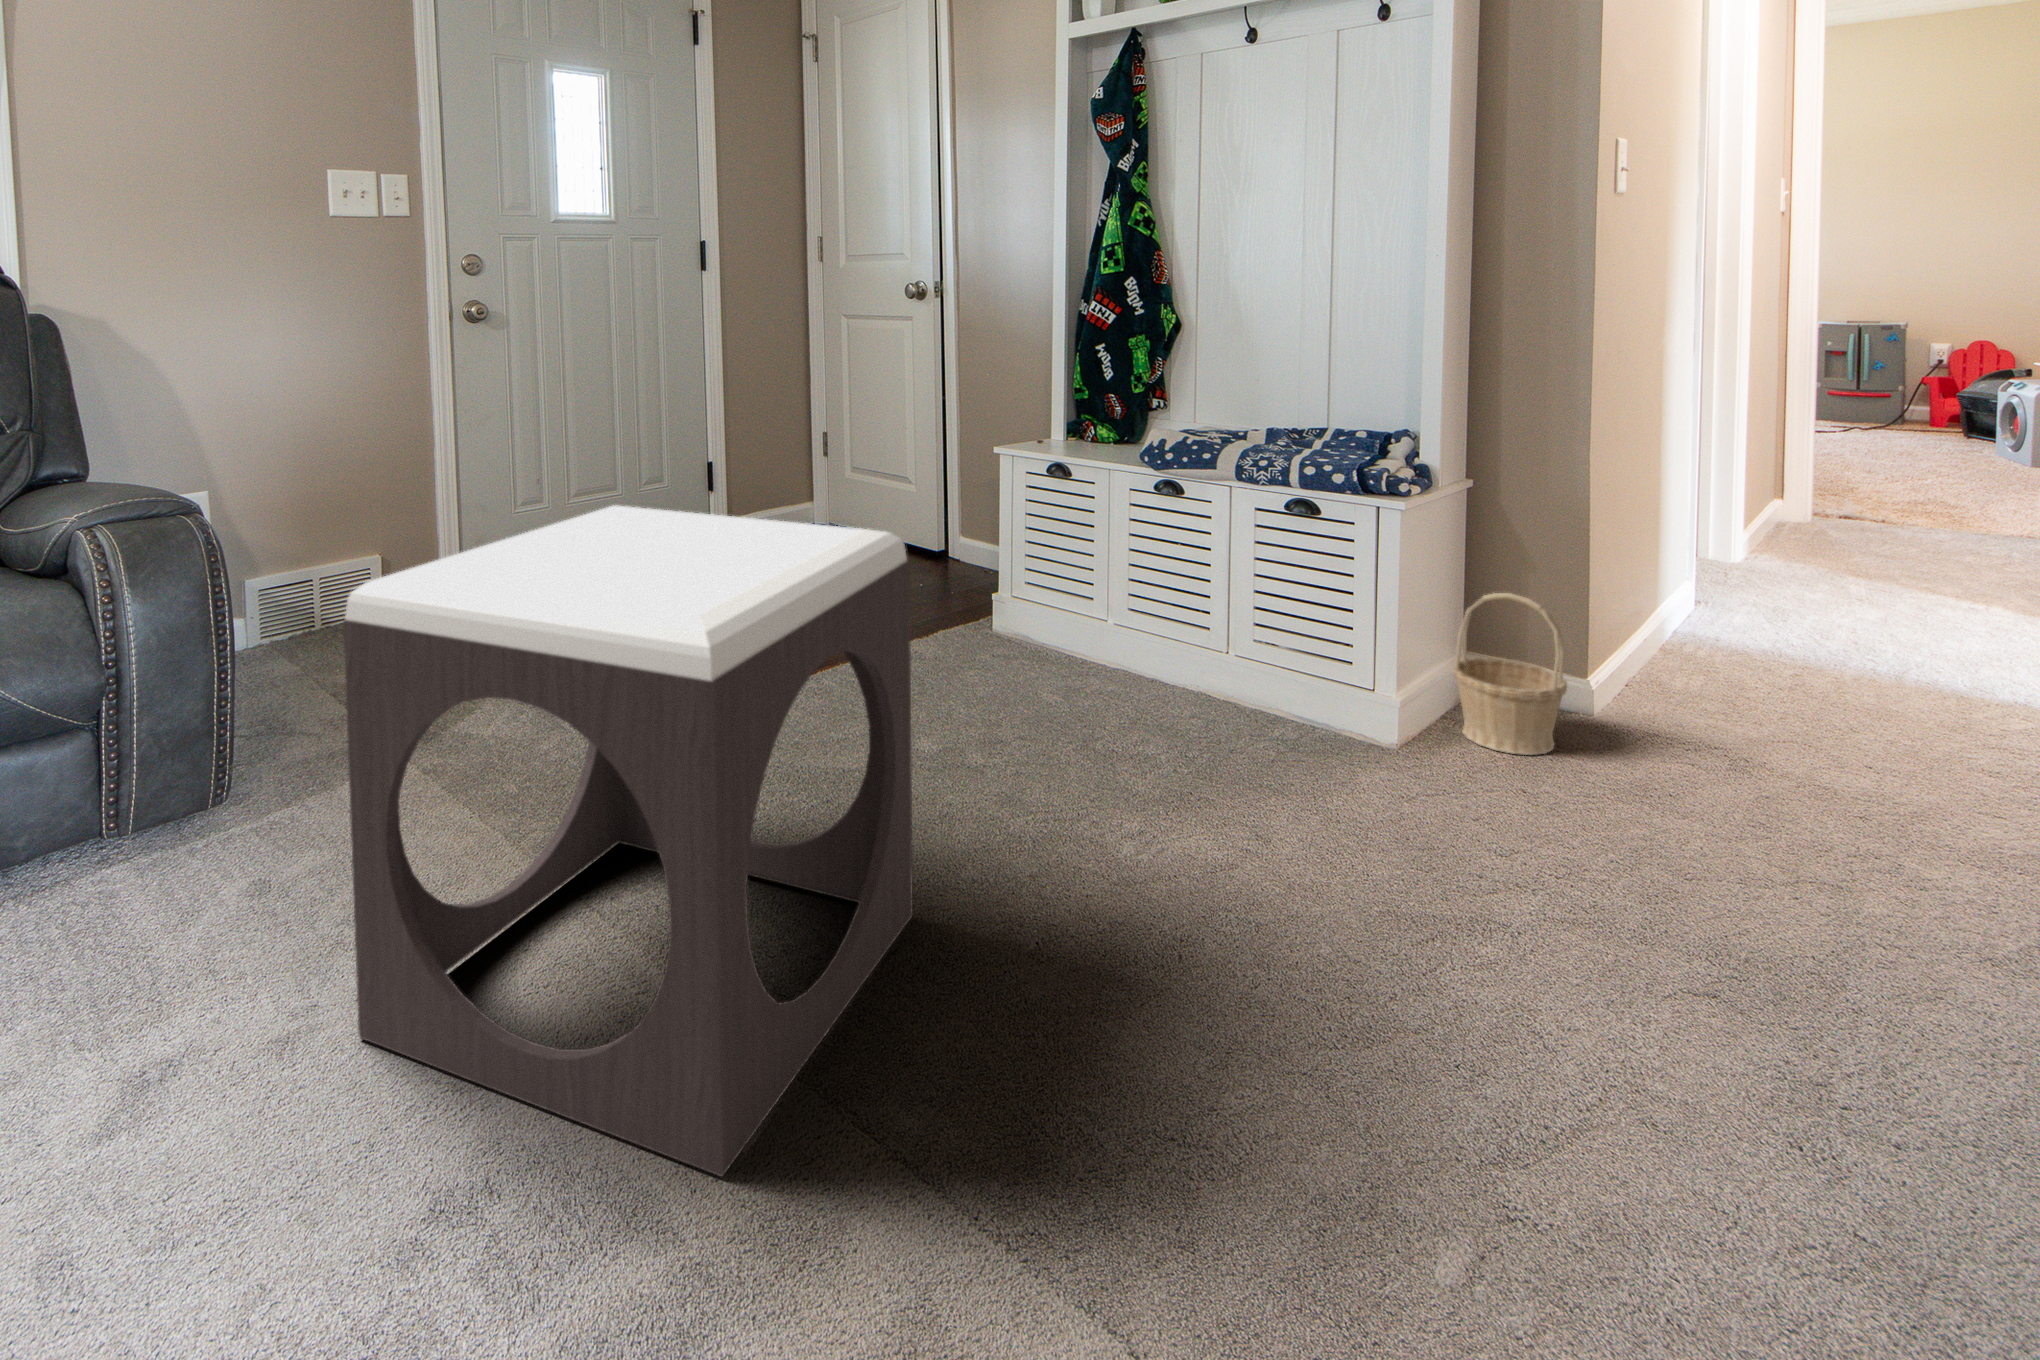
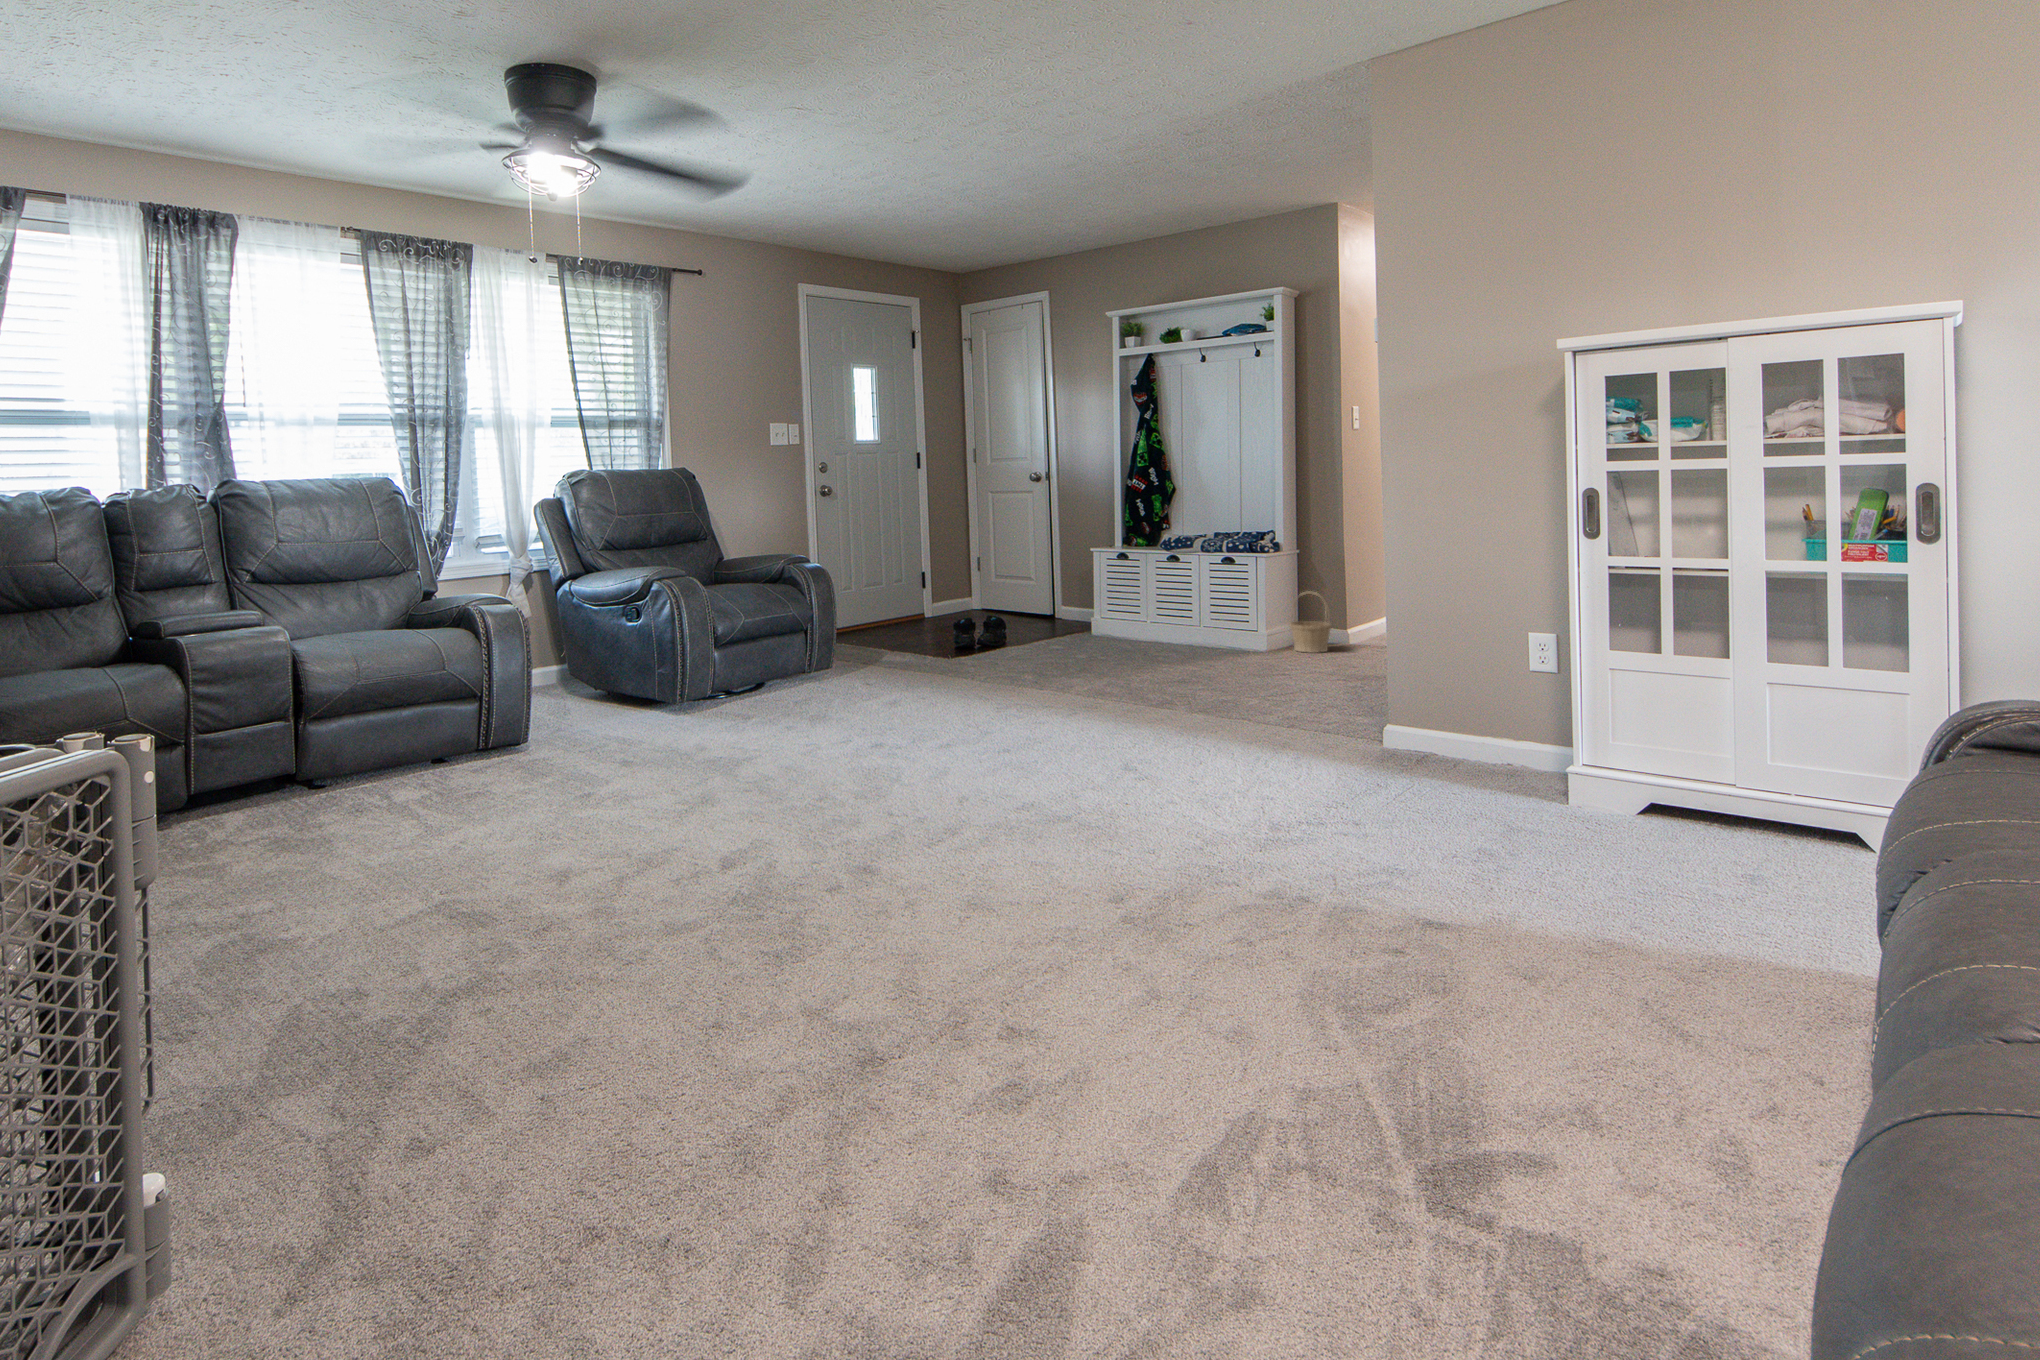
footstool: present [343,505,913,1177] -> none [938,551,1095,706]

